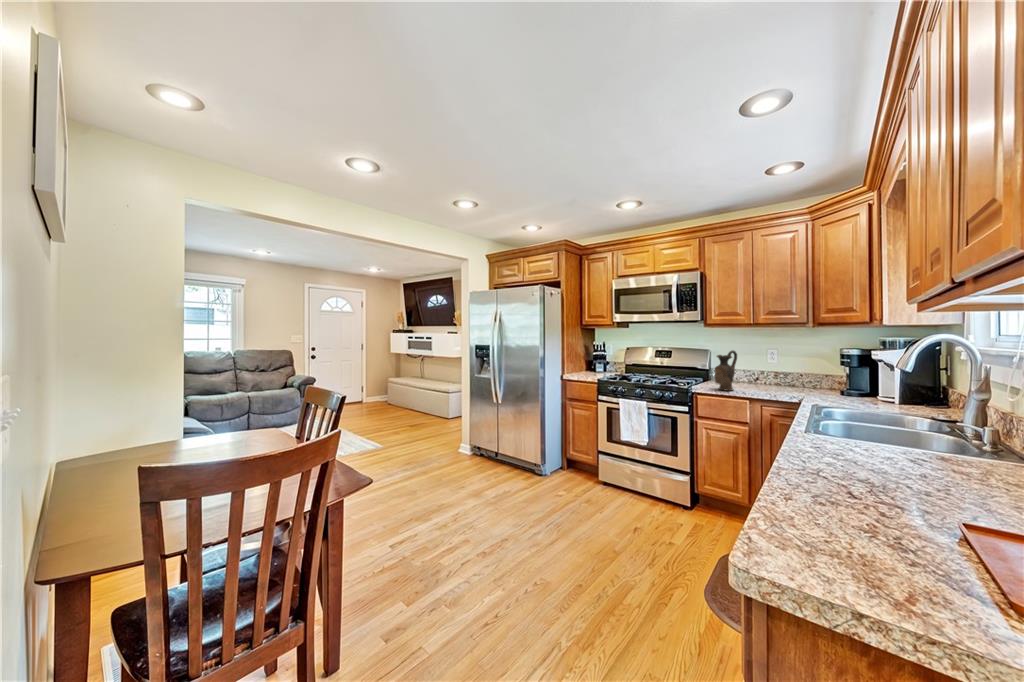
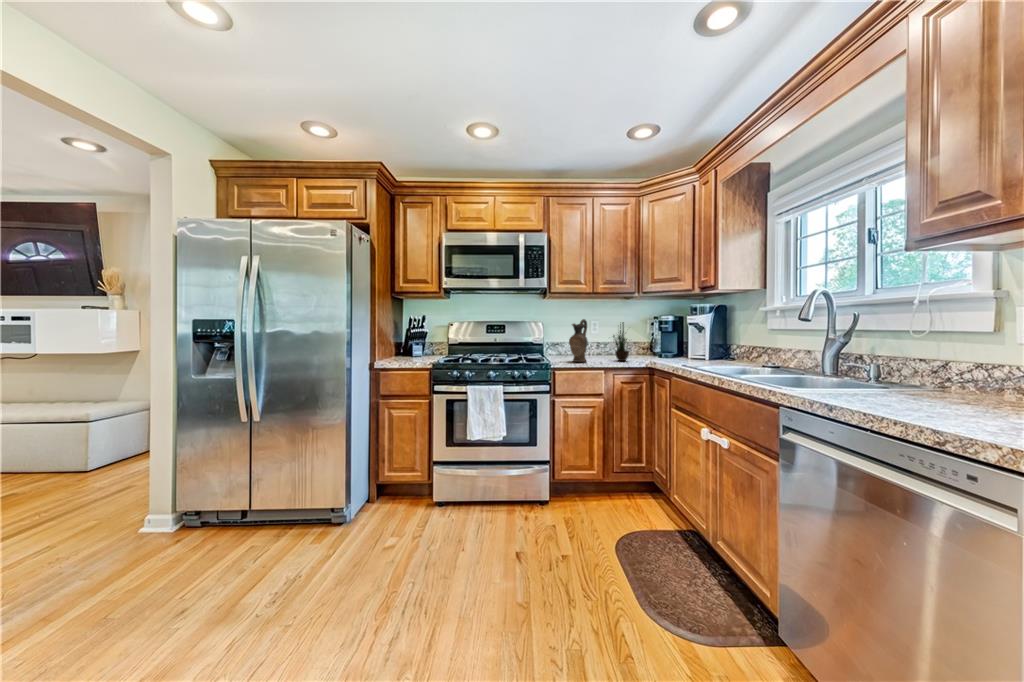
potted plant: none [761,344,794,394] -> present [613,322,629,361]

